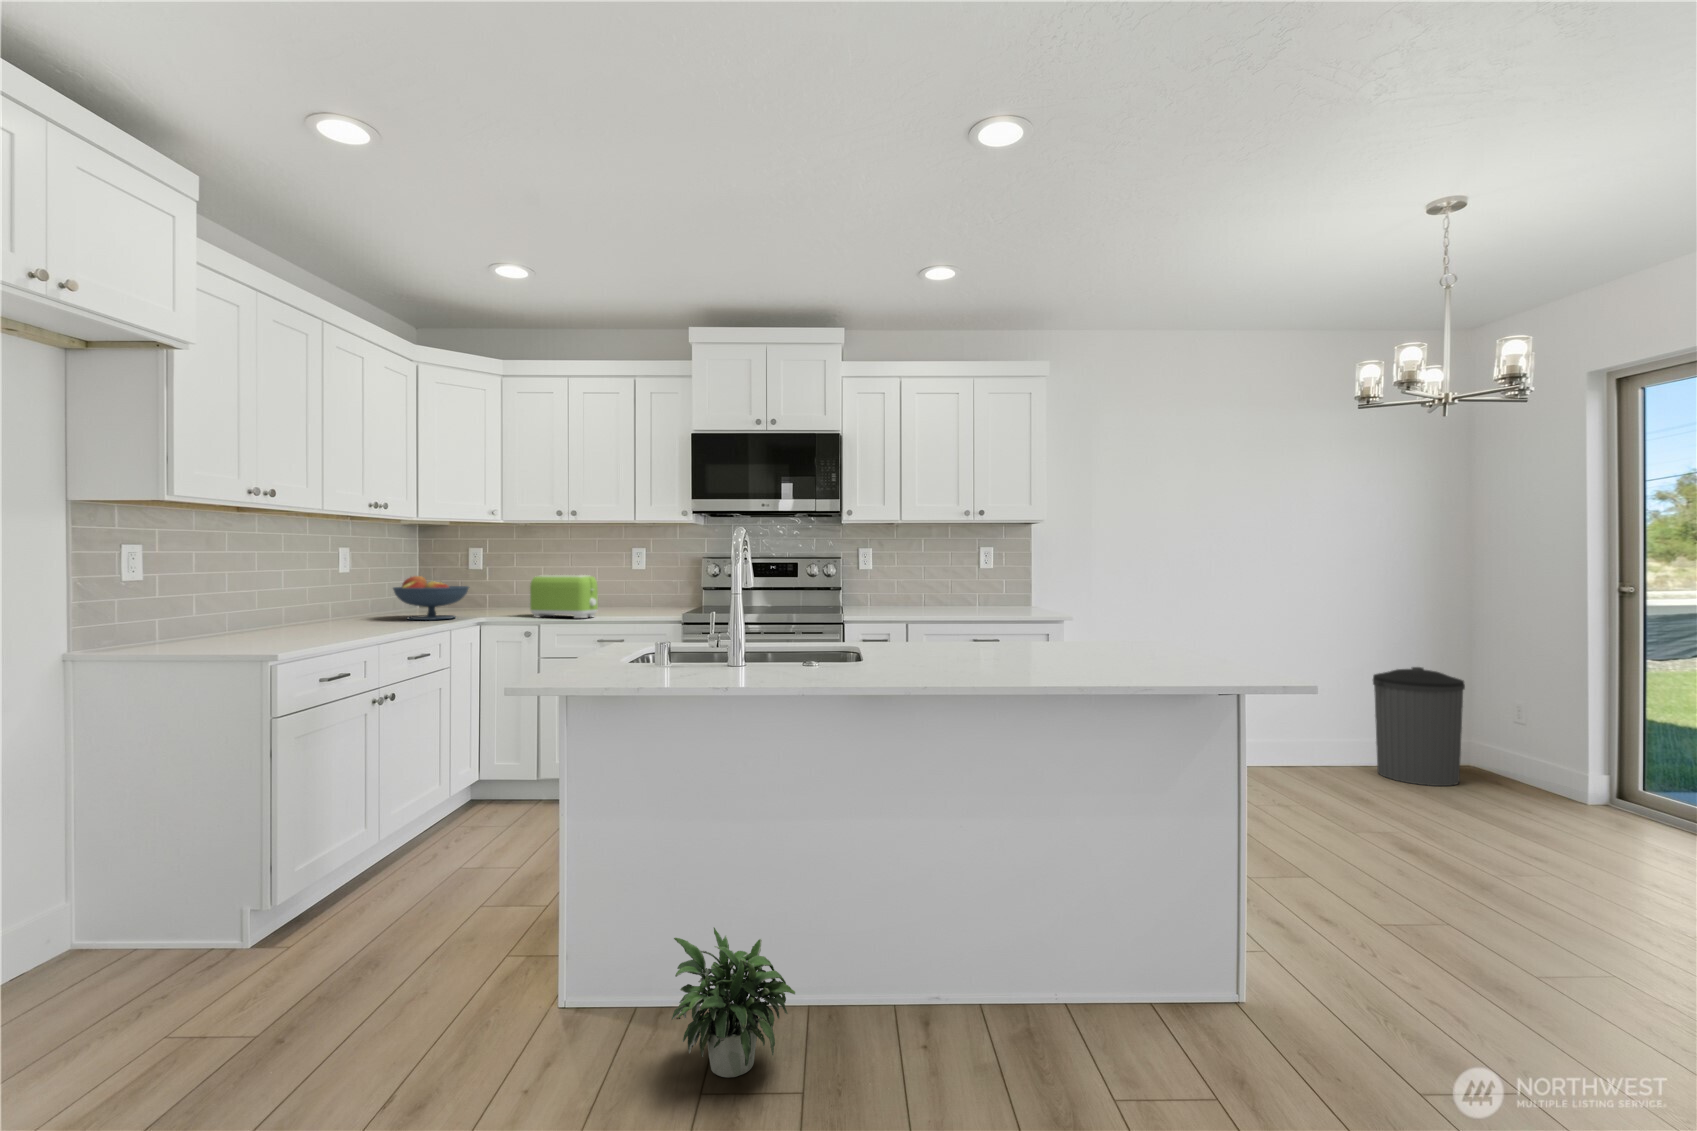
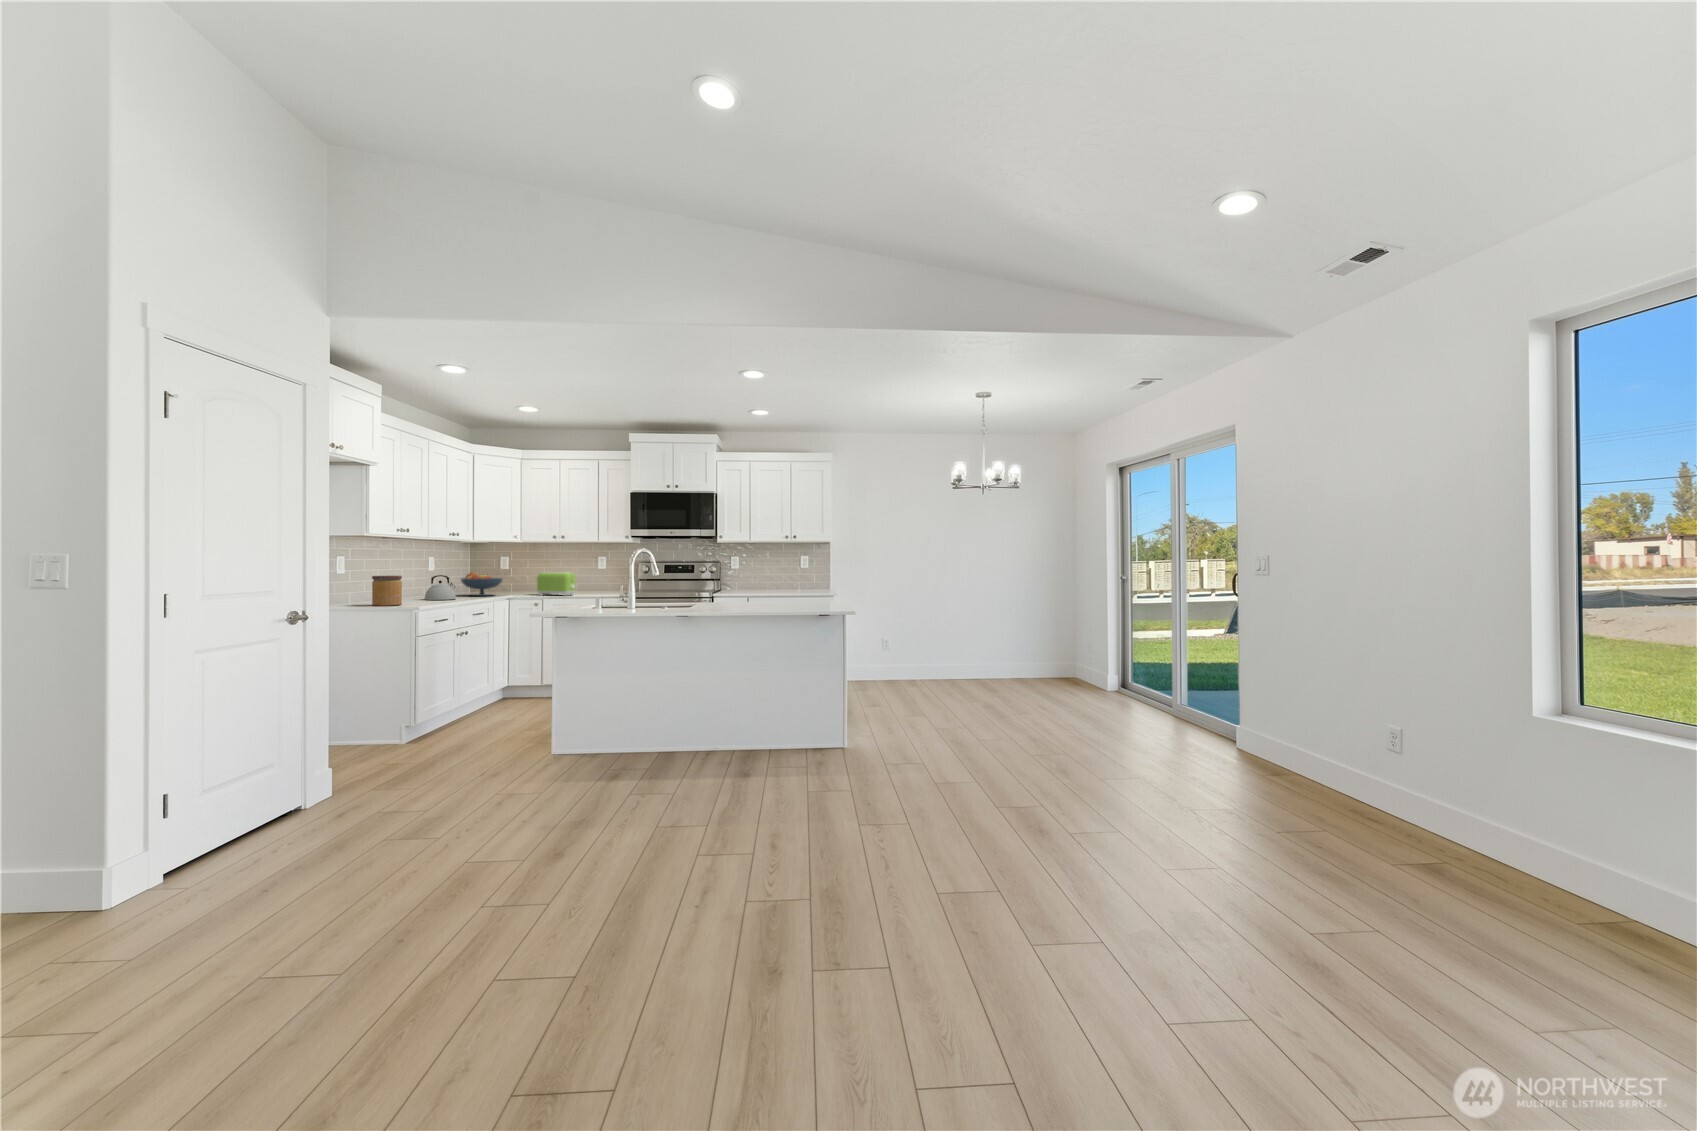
kettle: none [316,583,378,631] -> present [425,575,456,600]
jar: none [187,586,253,651] -> present [372,576,402,606]
trash can: present [1373,667,1465,786] -> none [1013,621,1060,685]
potted plant: present [672,928,795,1077] -> none [596,712,646,765]

